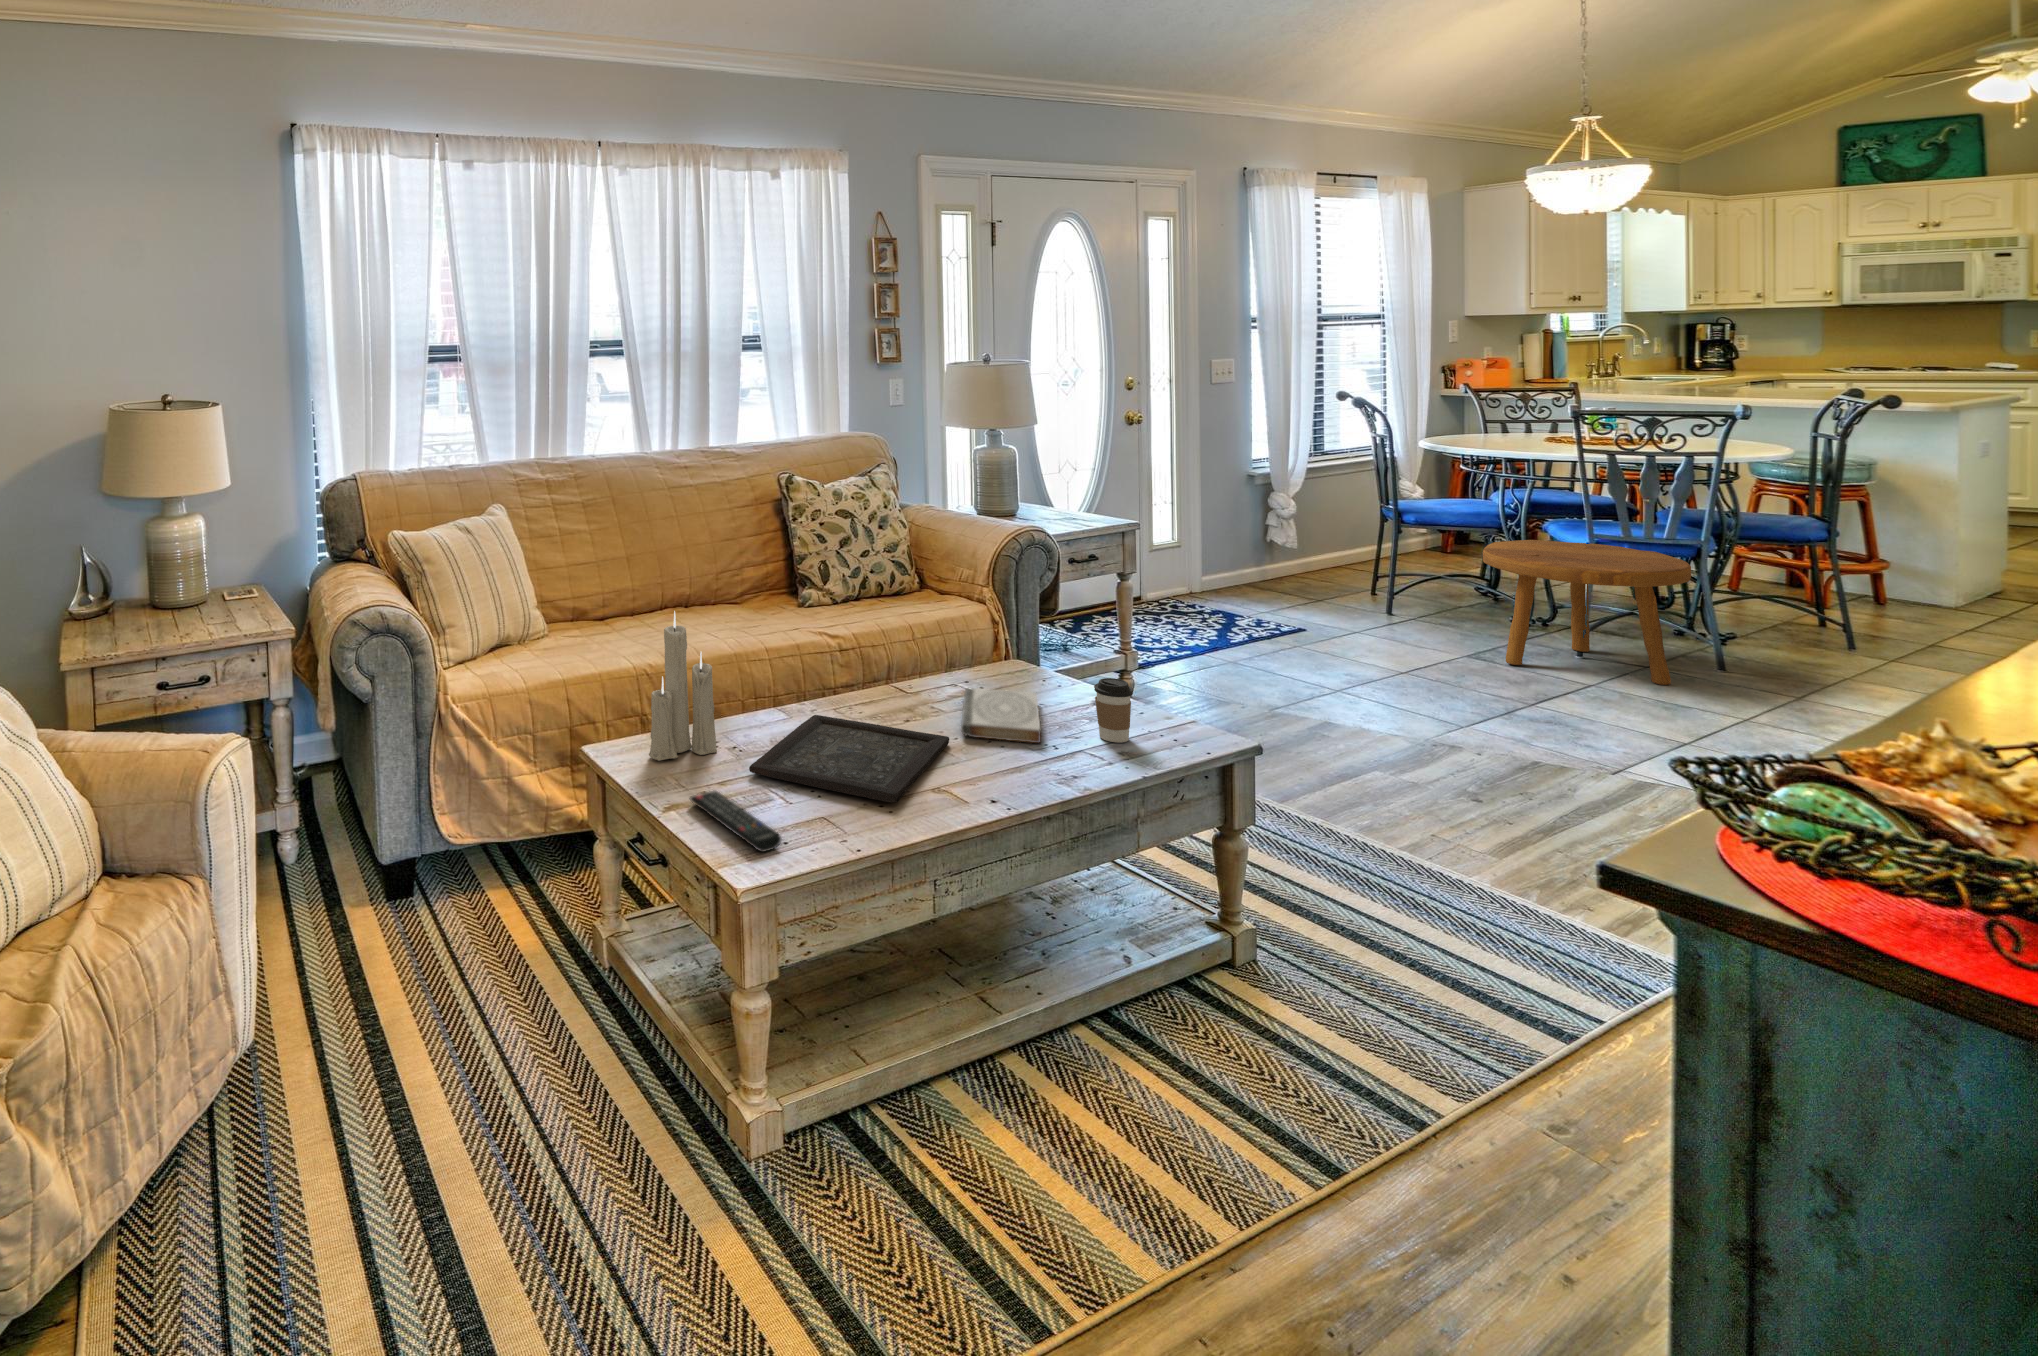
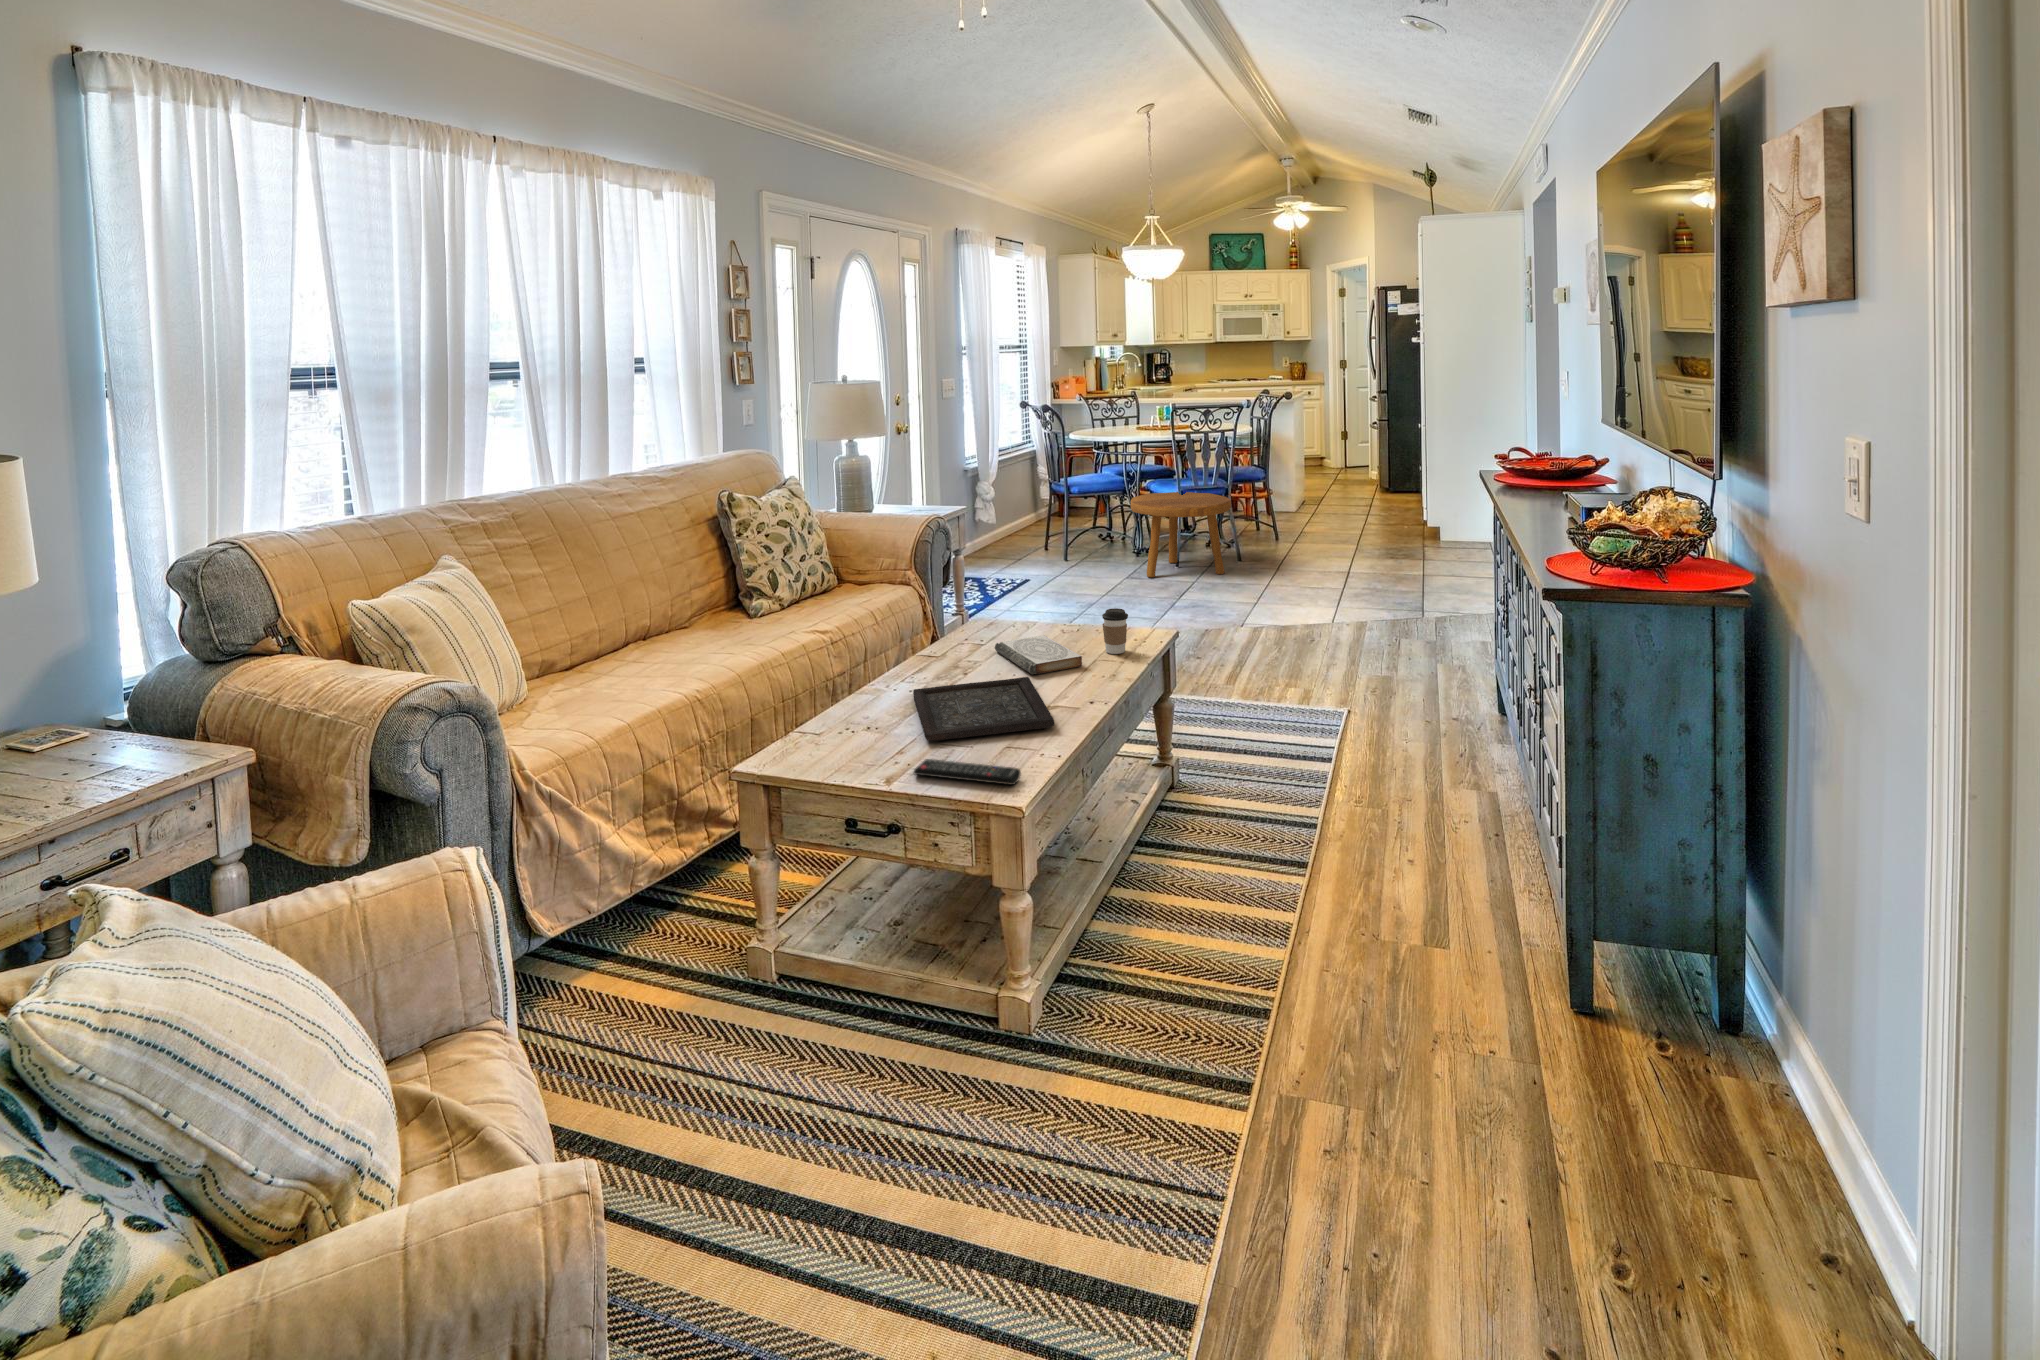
candle: present [649,611,717,761] -> none [822,608,873,758]

